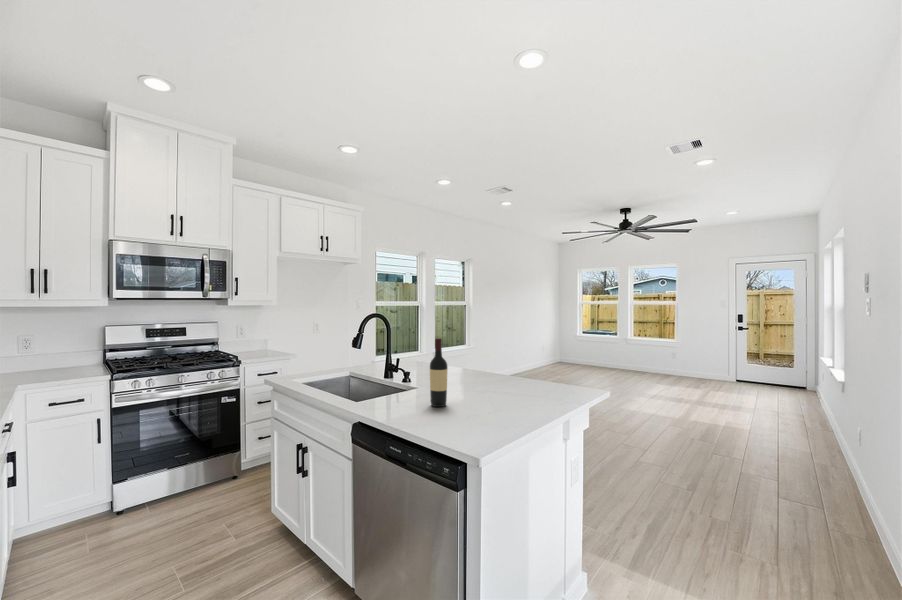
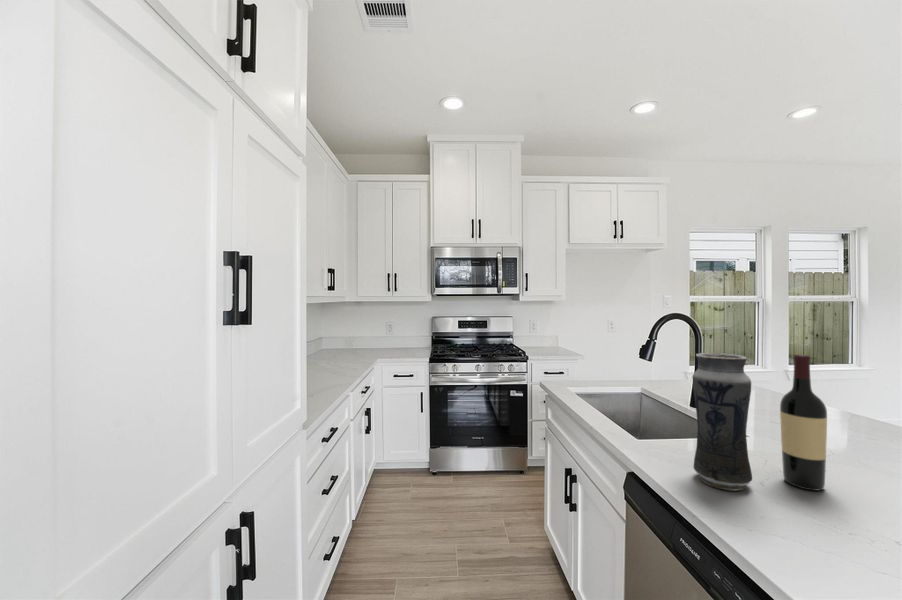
vase: none [391,340,418,415] -> present [692,353,752,491]

